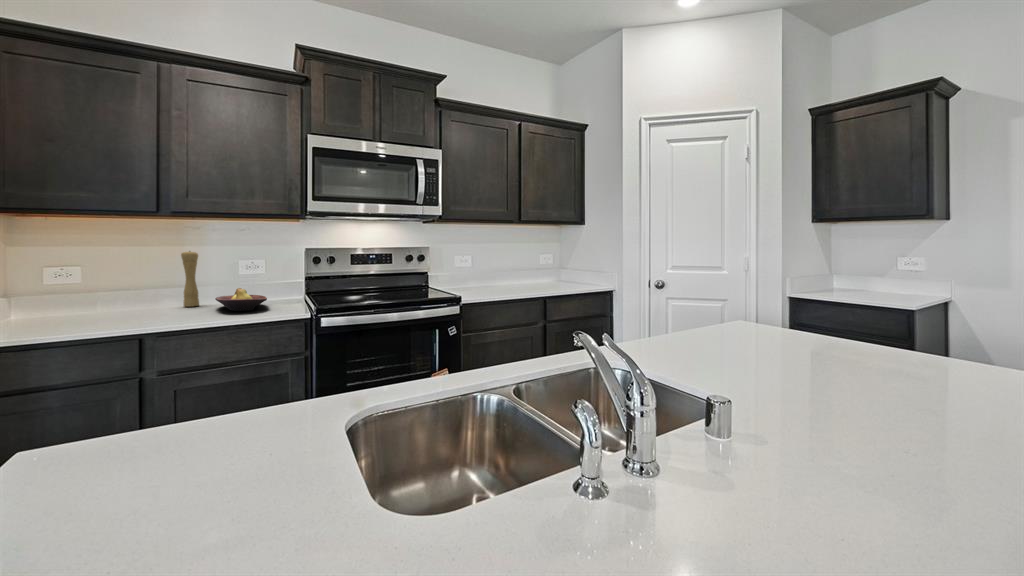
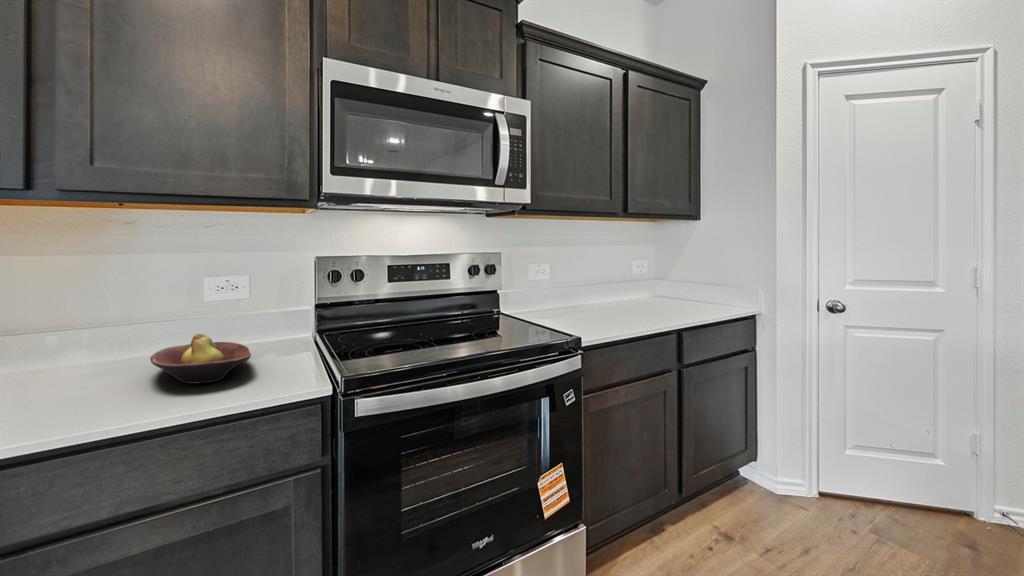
pepper mill: present [181,251,199,307] -> none [87,266,125,369]

